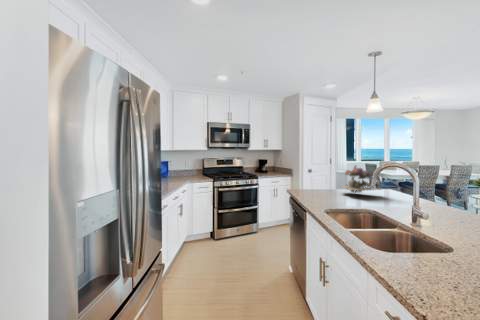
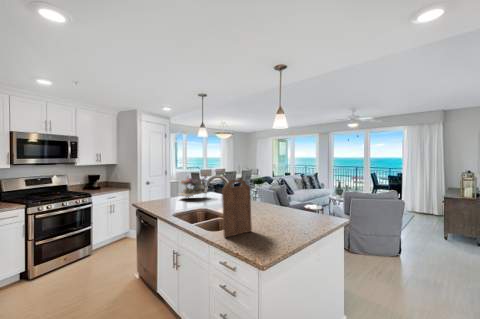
cutting board: none [397,174,462,269] -> present [222,179,252,237]

